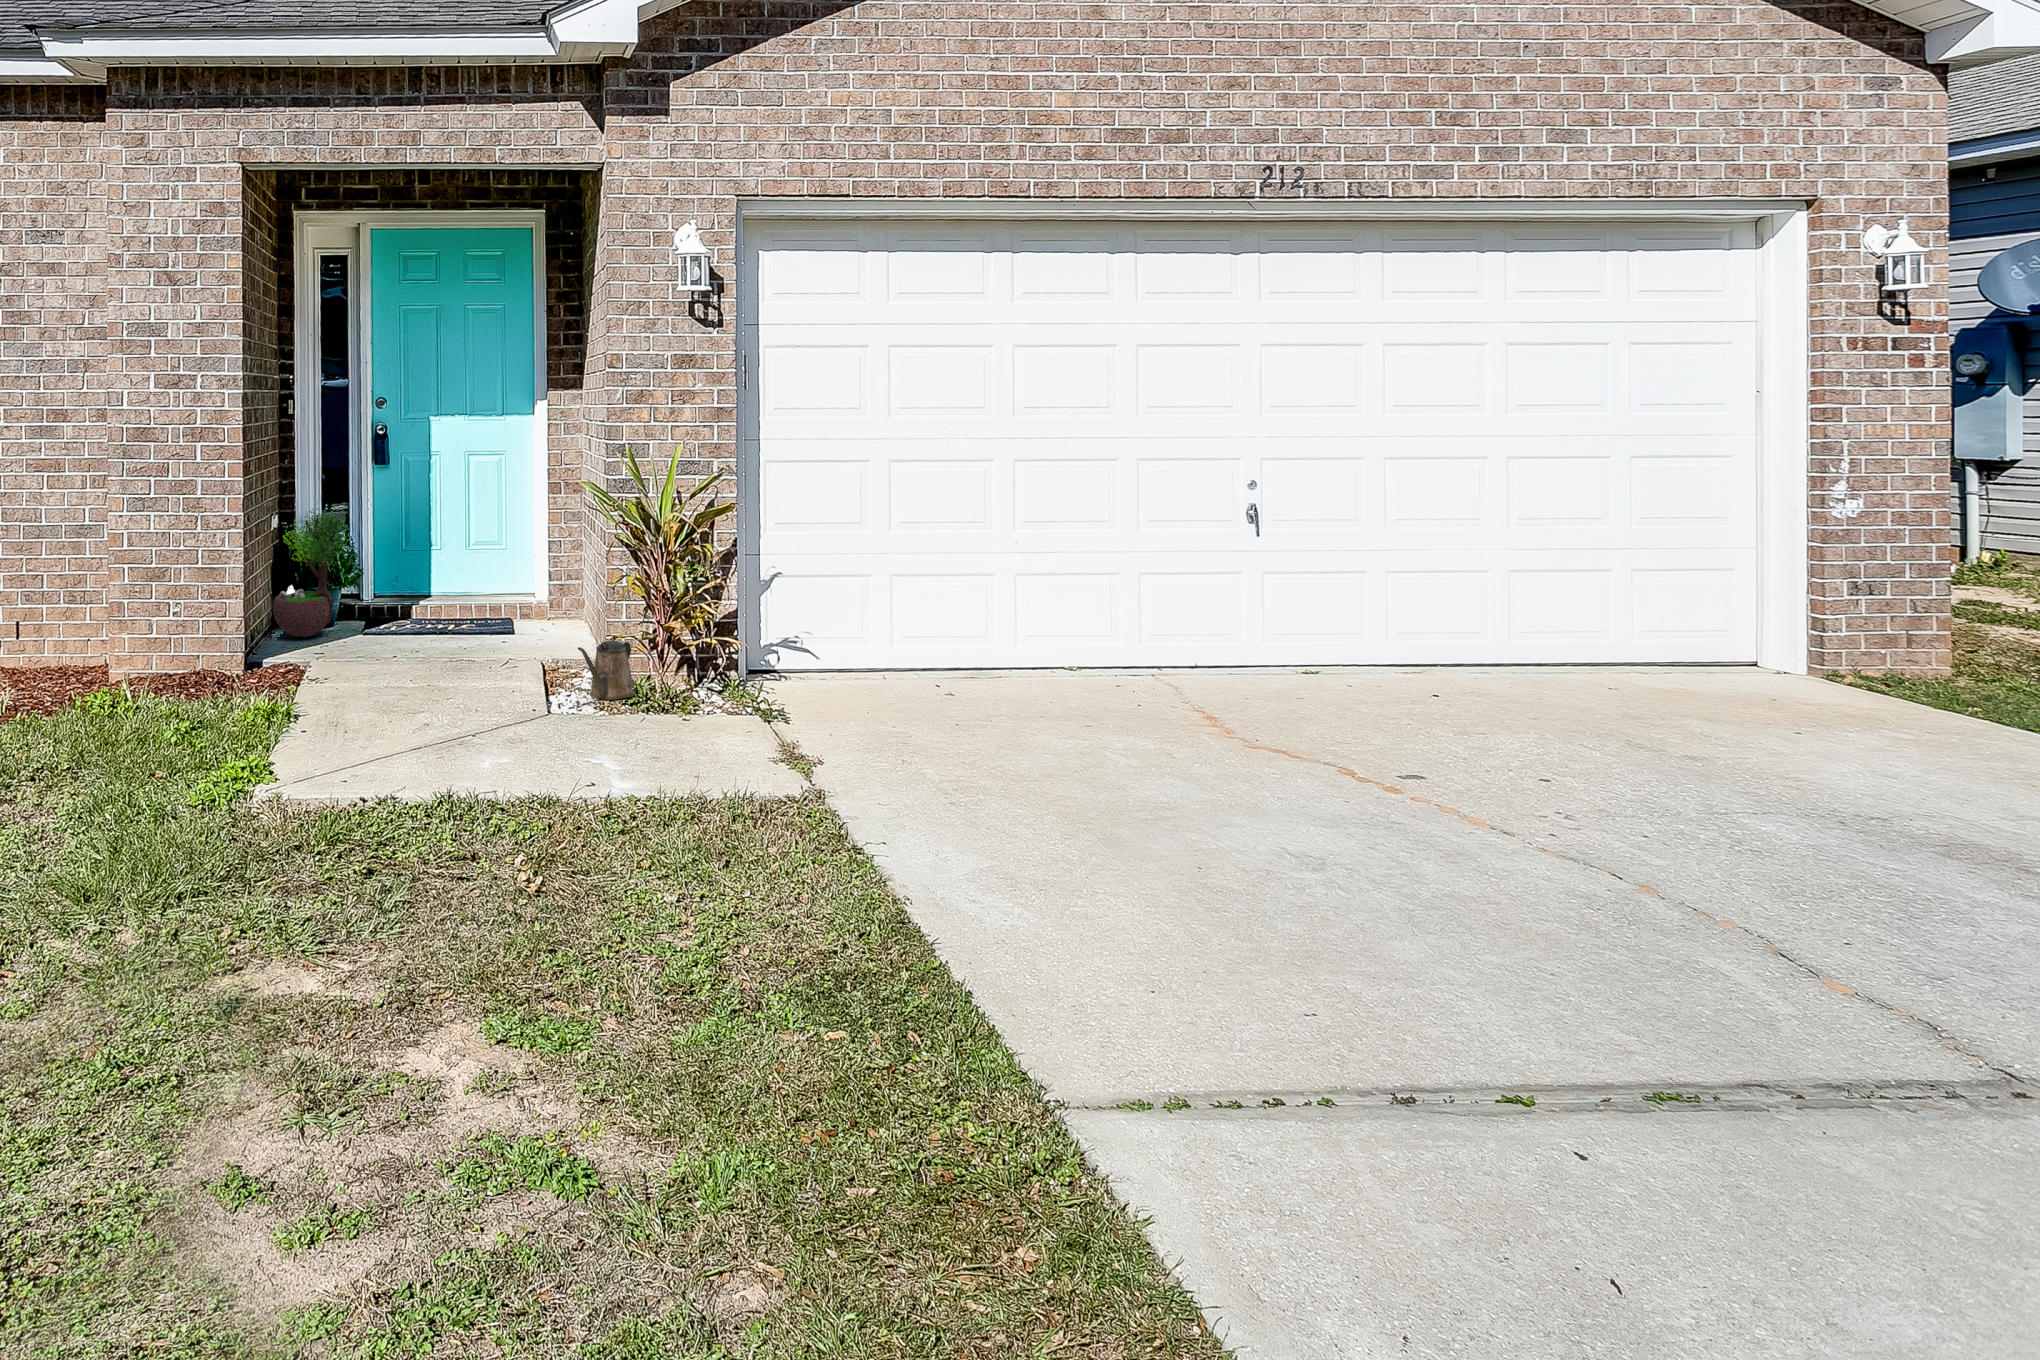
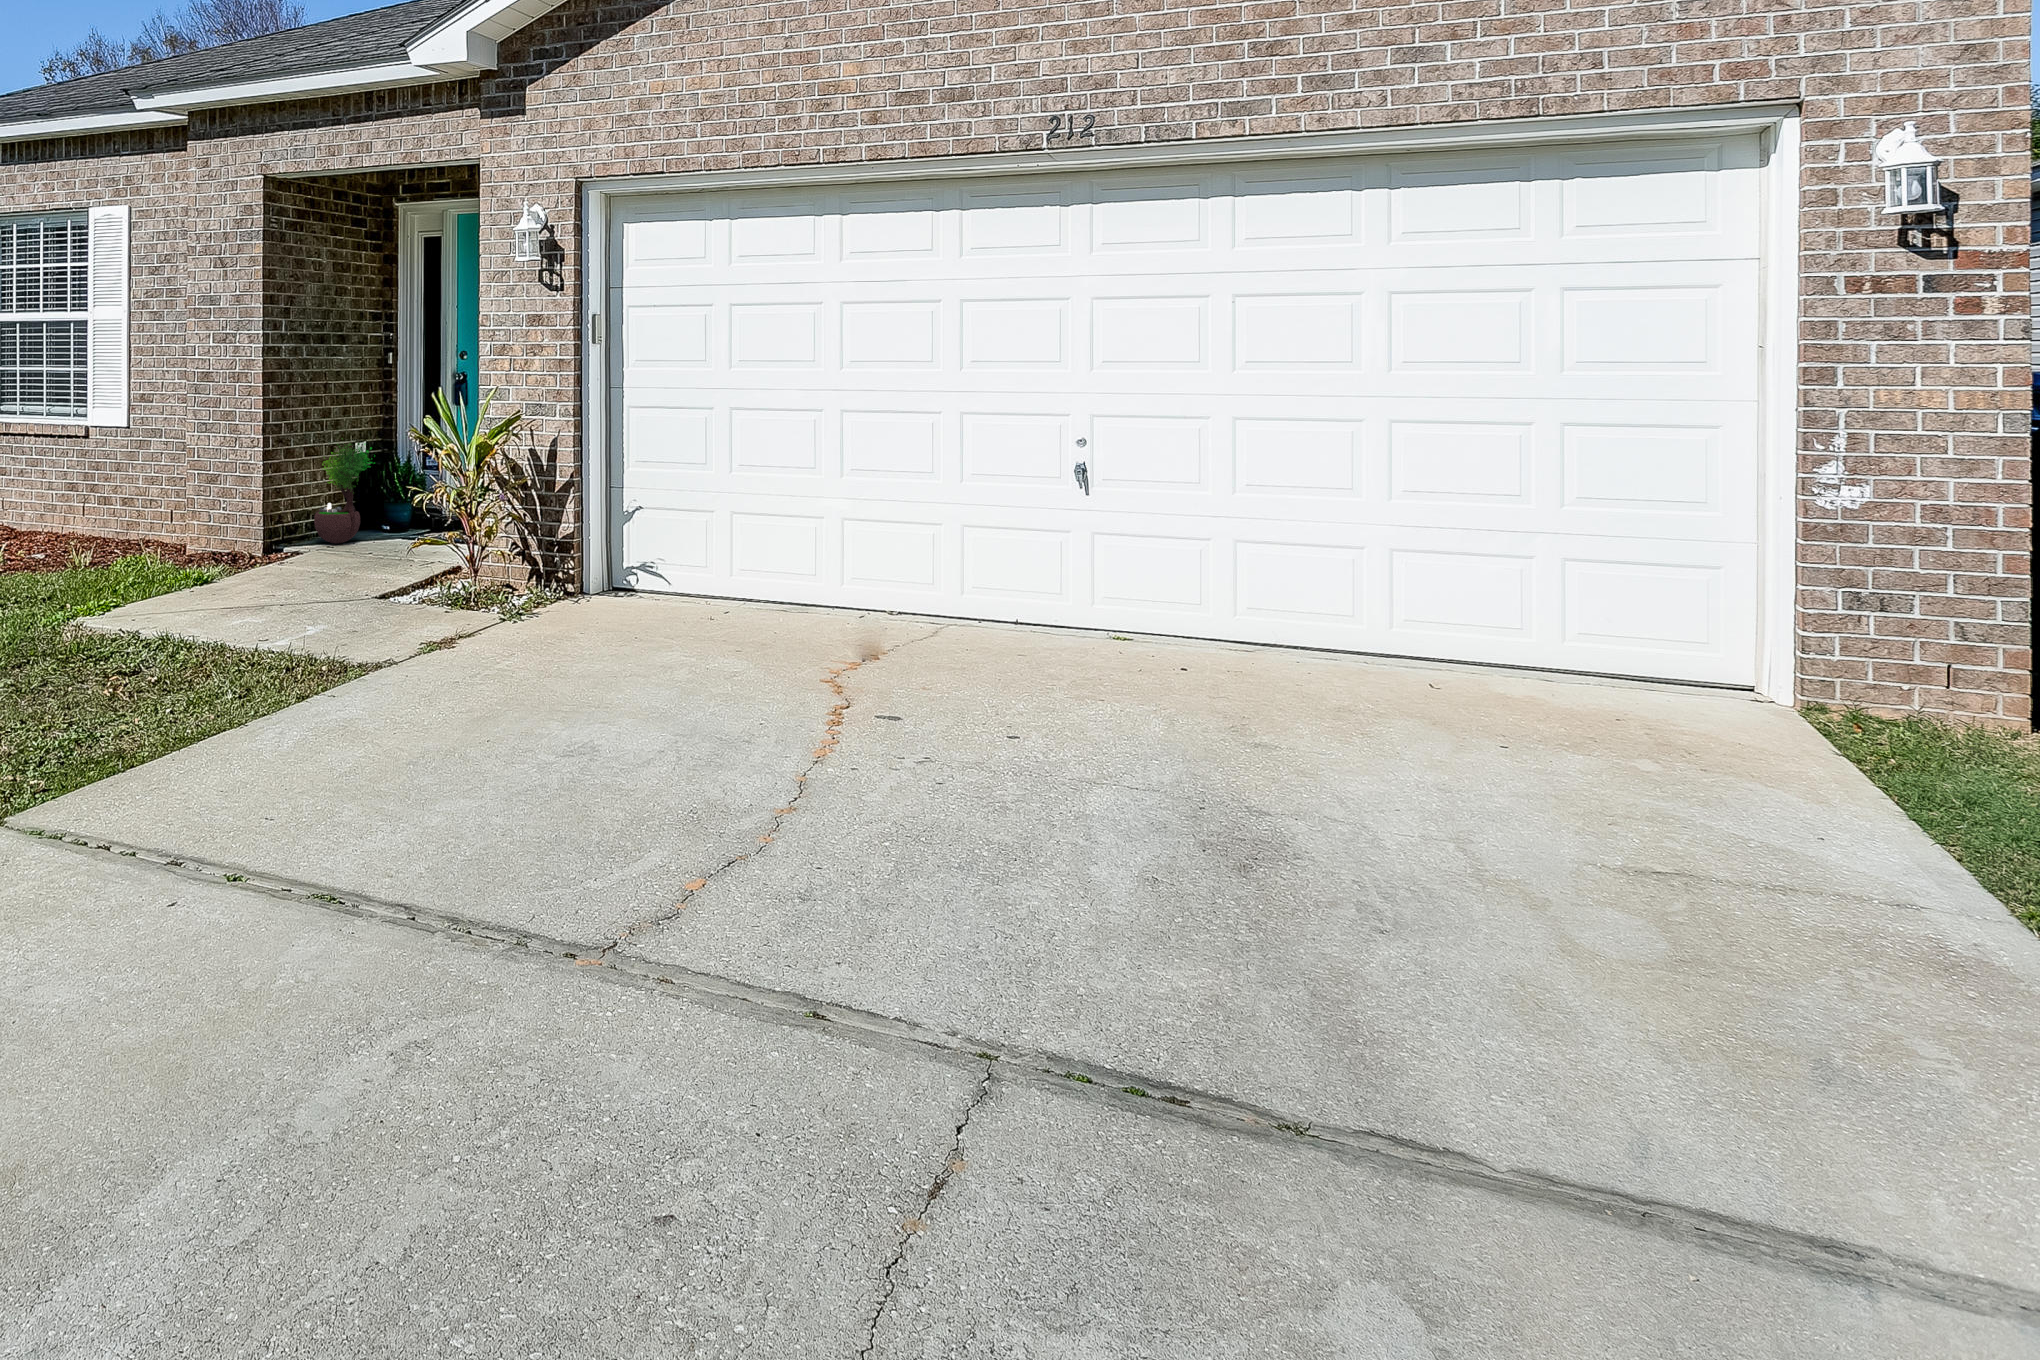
watering can: present [578,641,636,699] -> none [408,548,483,595]

